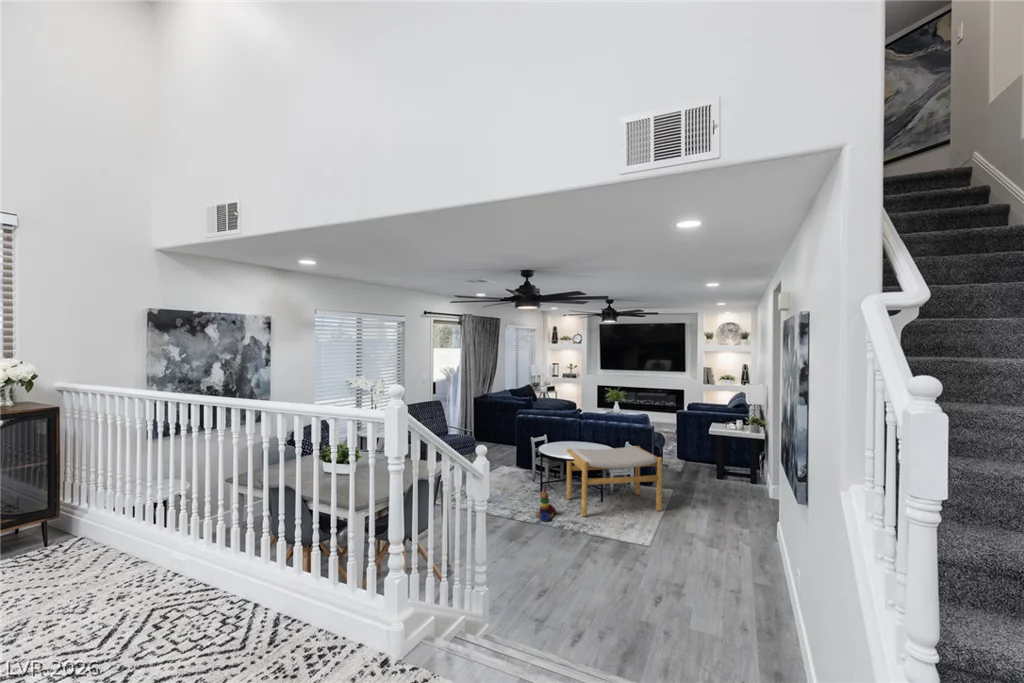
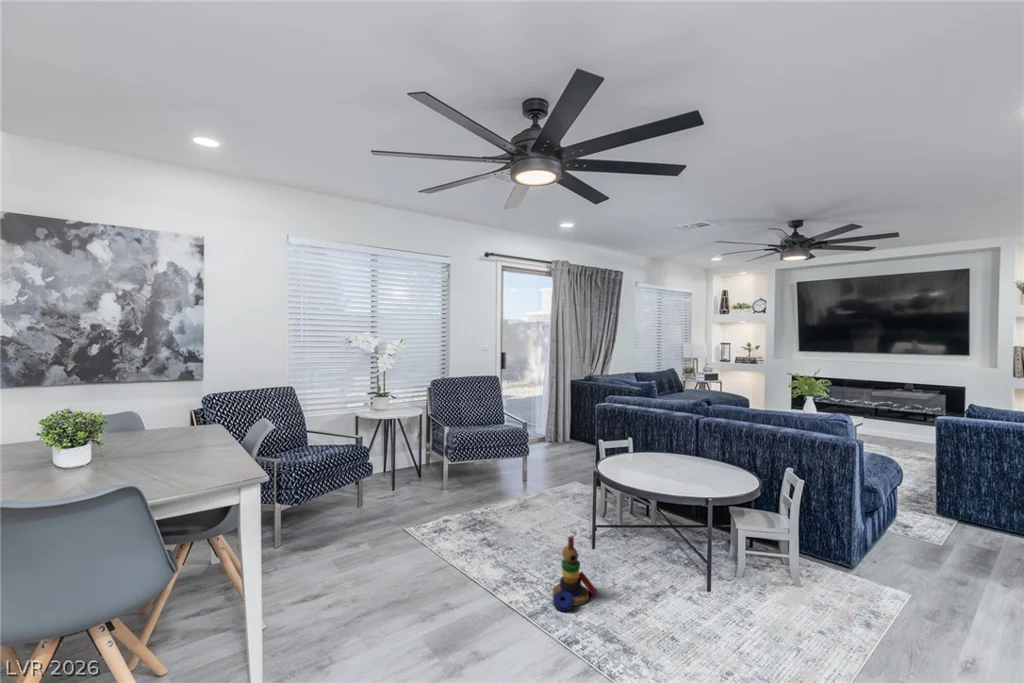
footstool: present [567,446,662,516] -> none [642,466,864,644]

